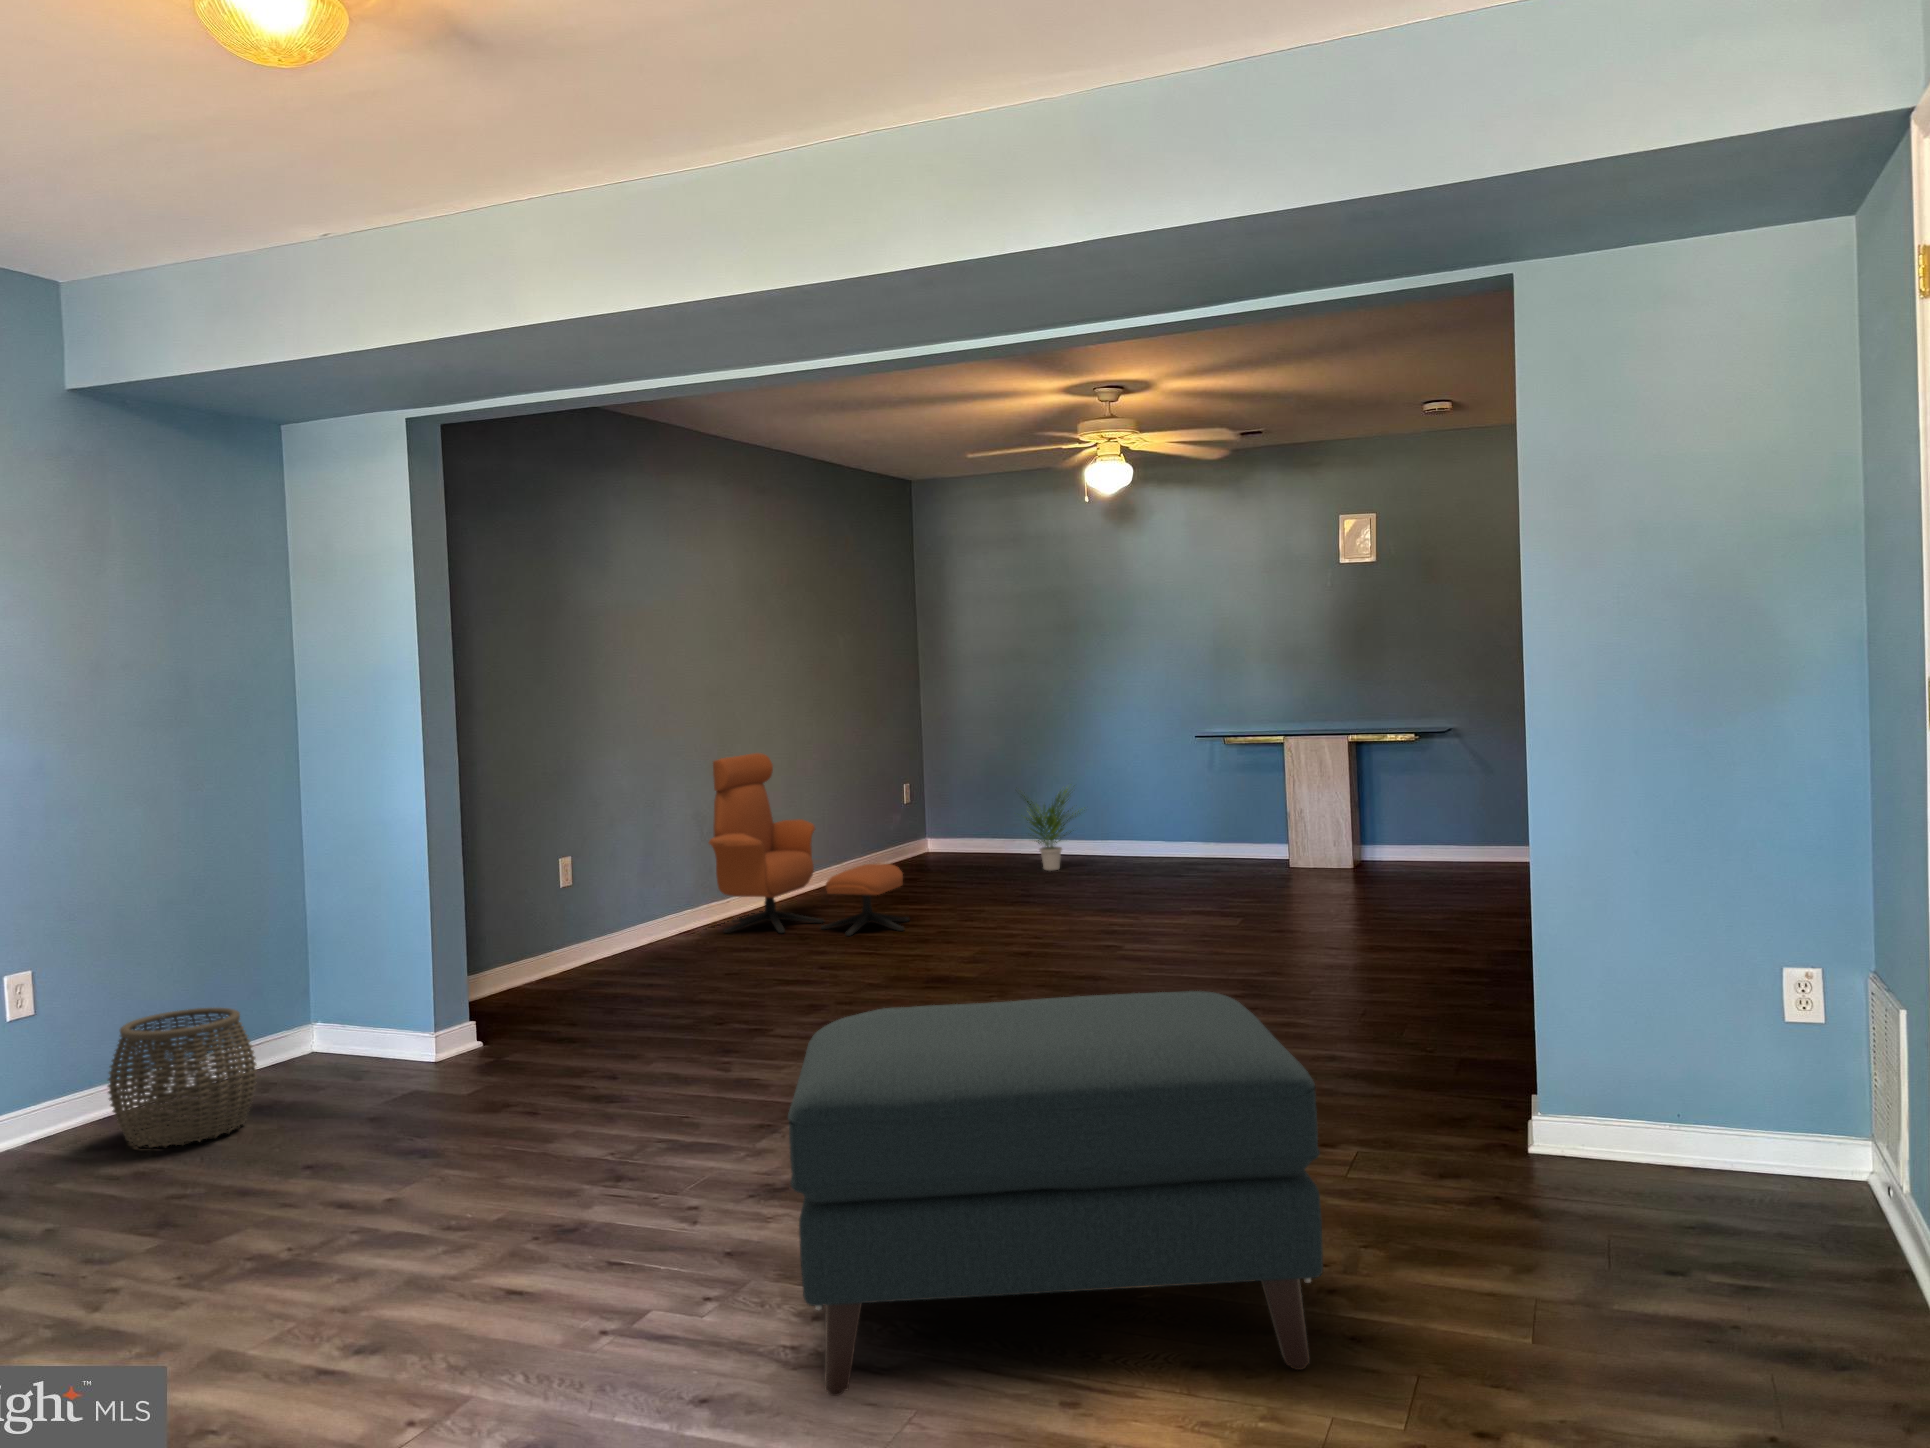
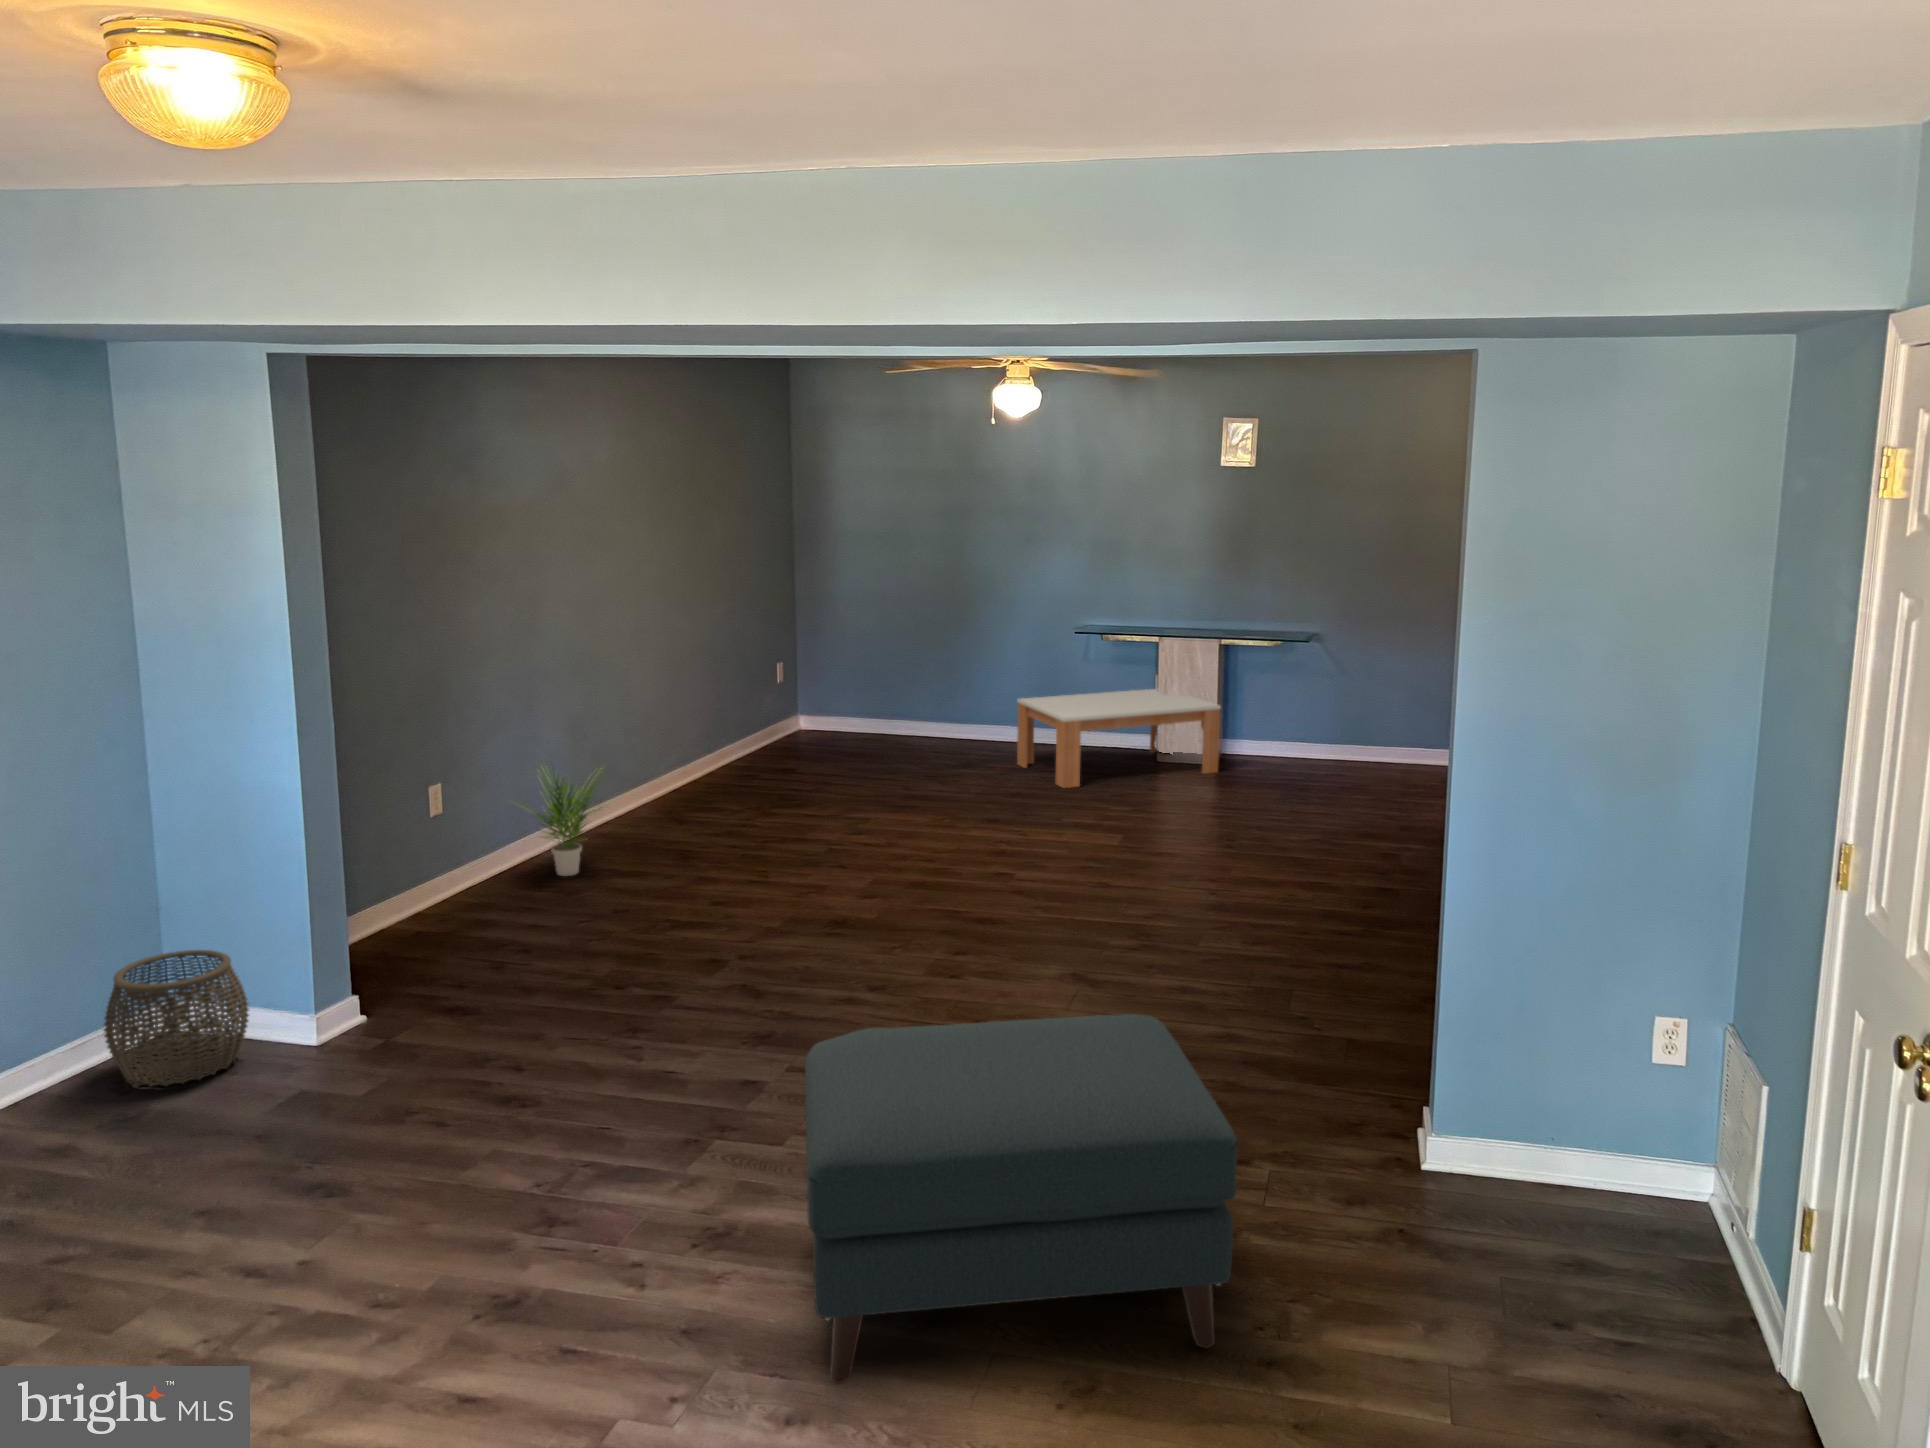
lounge chair: present [709,753,909,936] -> none [644,647,828,824]
potted plant: present [1021,787,1080,871] -> present [520,764,606,876]
coffee table: none [1121,793,1359,898] -> present [1017,689,1221,788]

